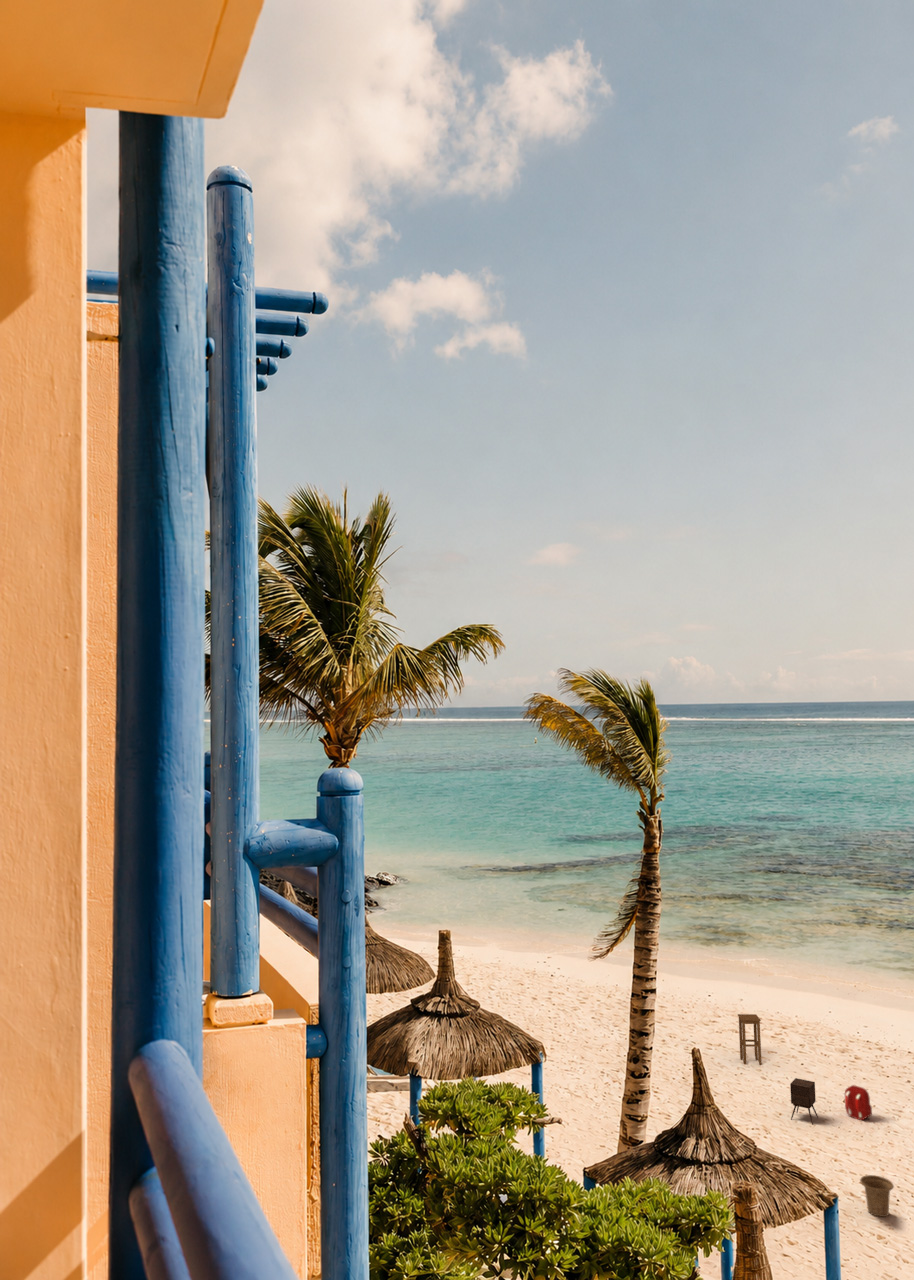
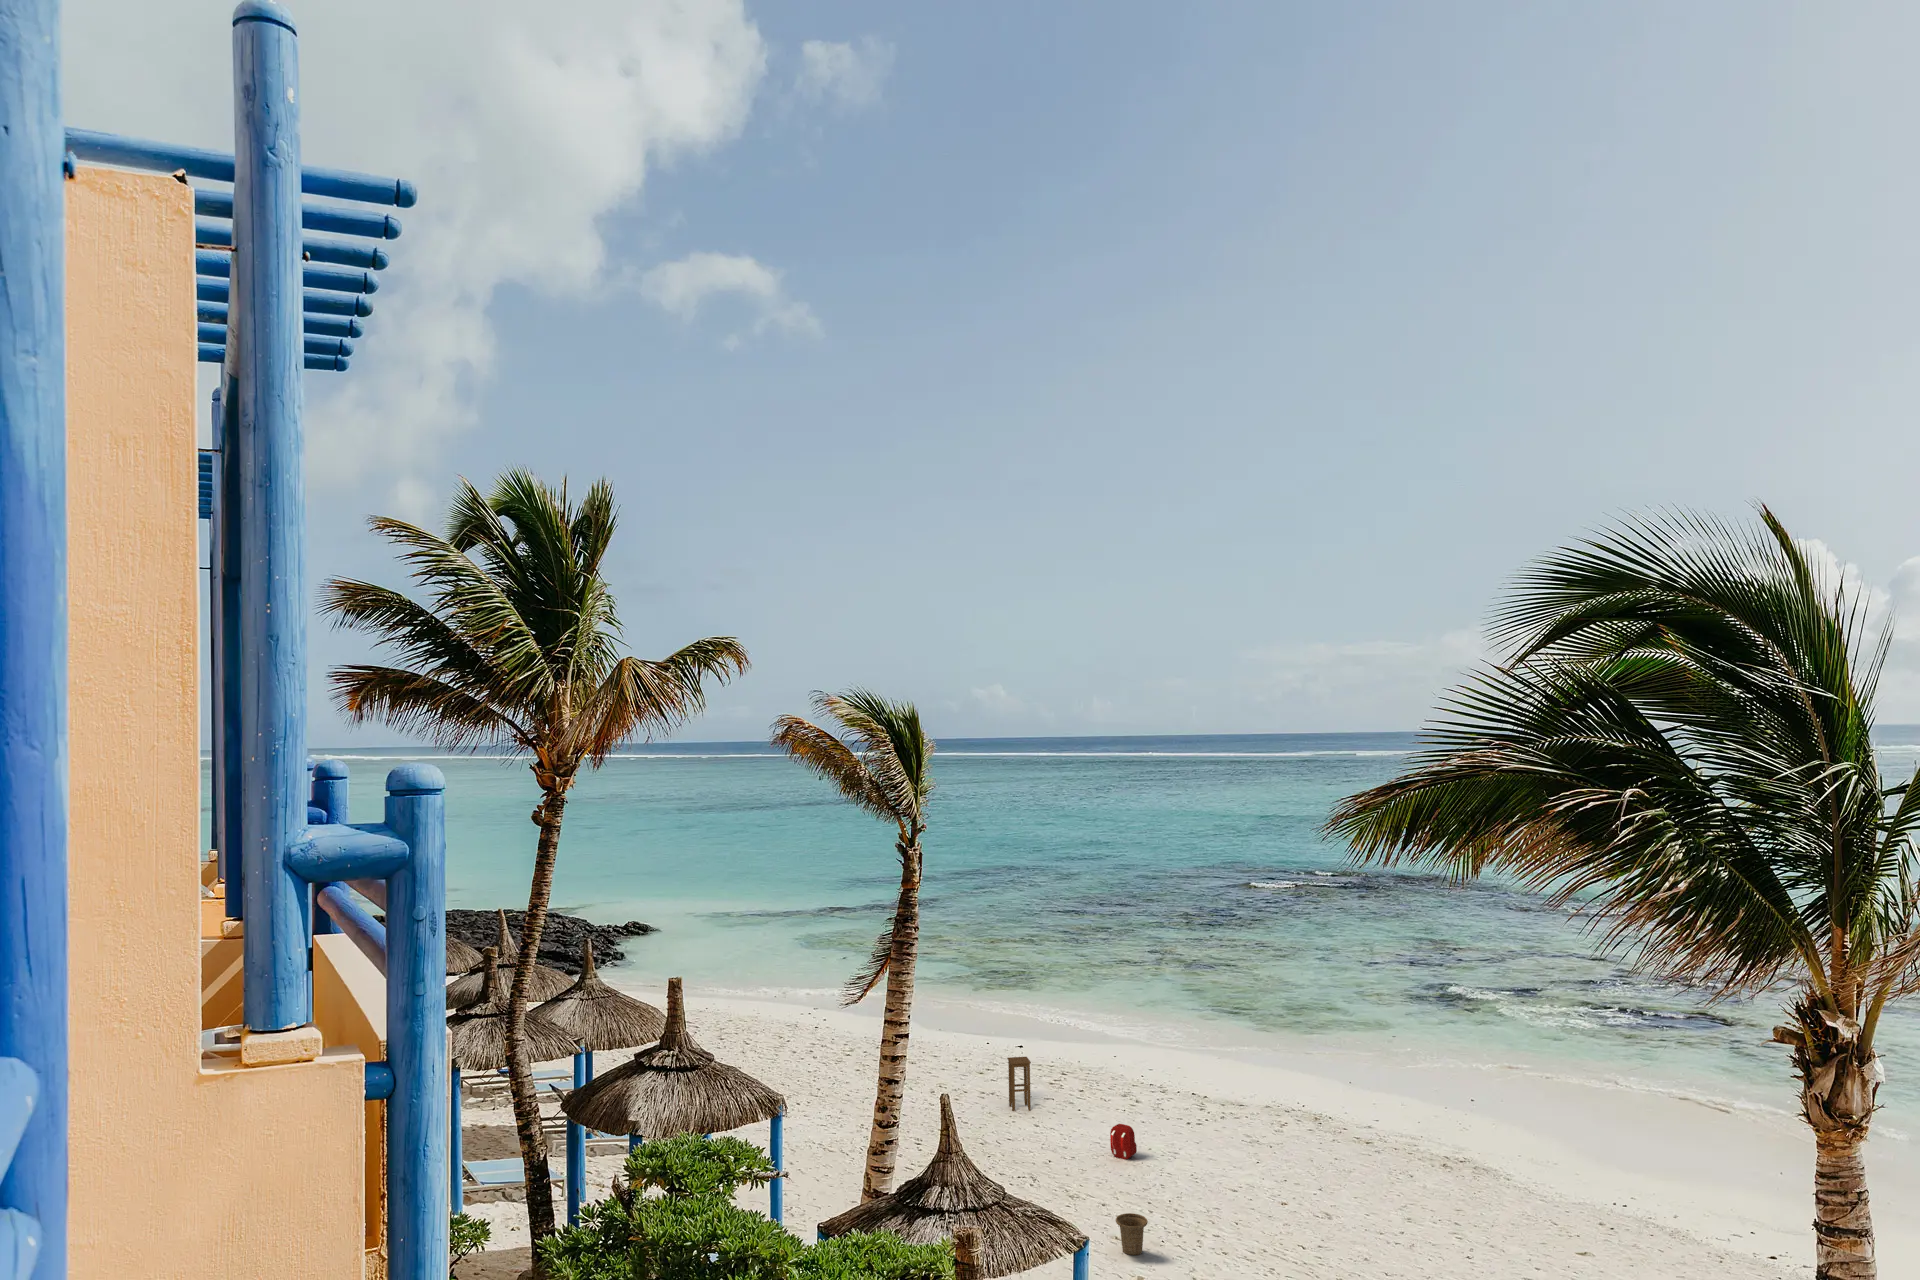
side table: present [790,1078,818,1125] -> none [1055,1121,1083,1169]

